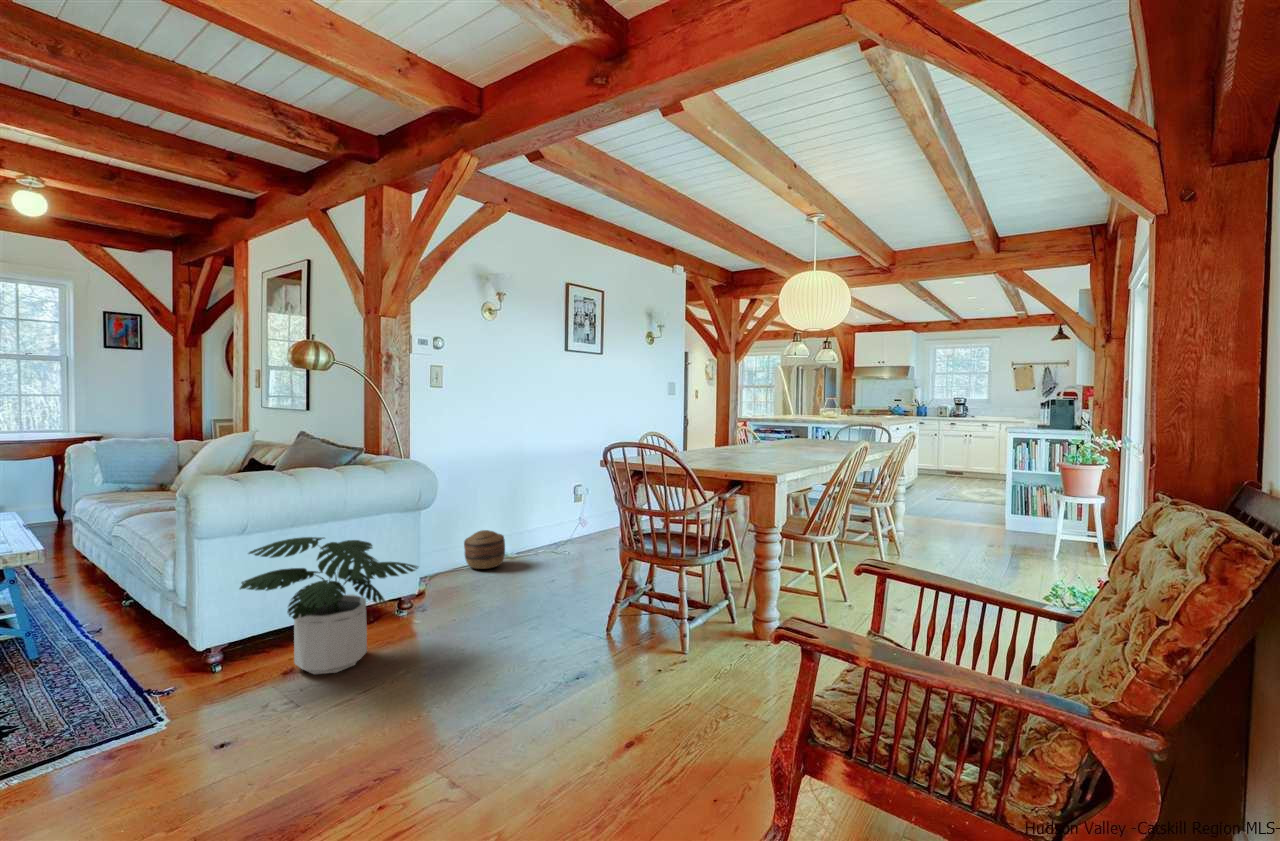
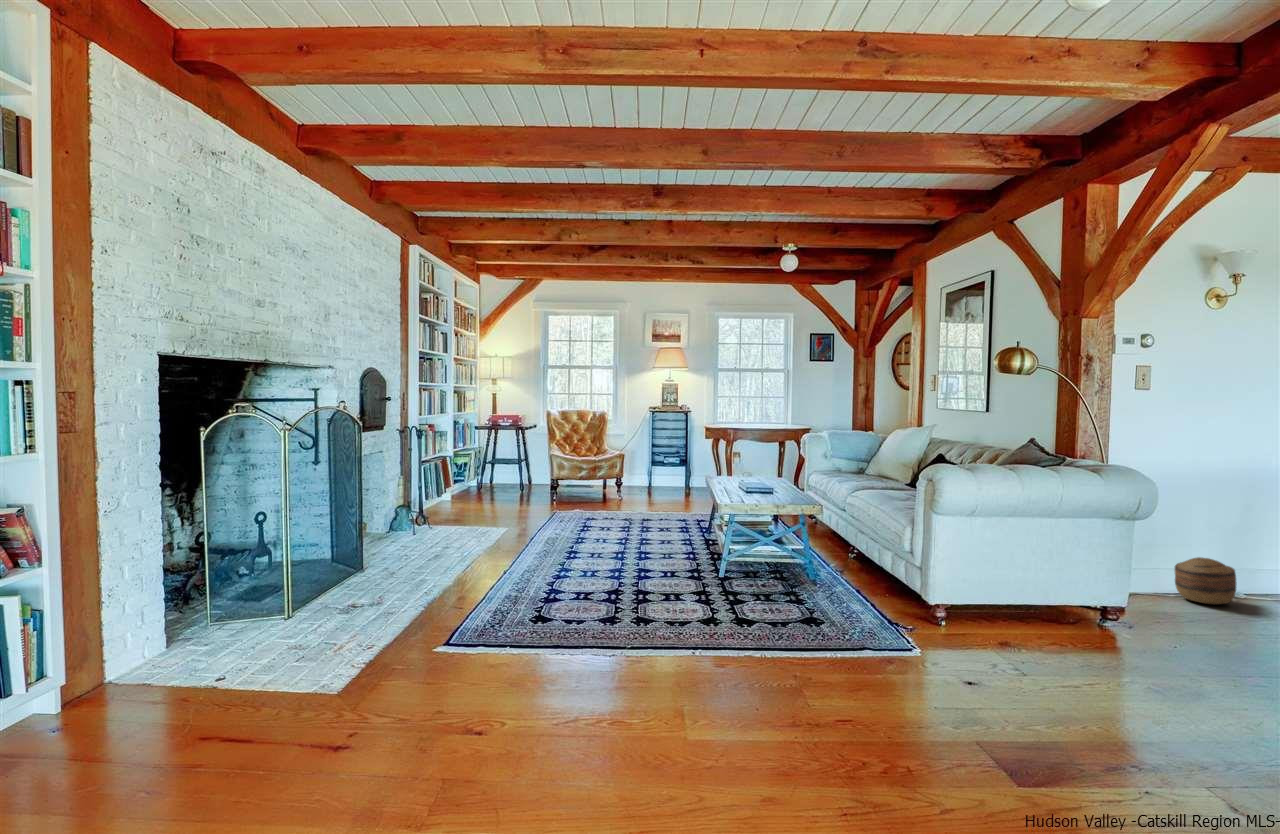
potted plant: present [240,537,418,674] -> none [968,527,1142,658]

